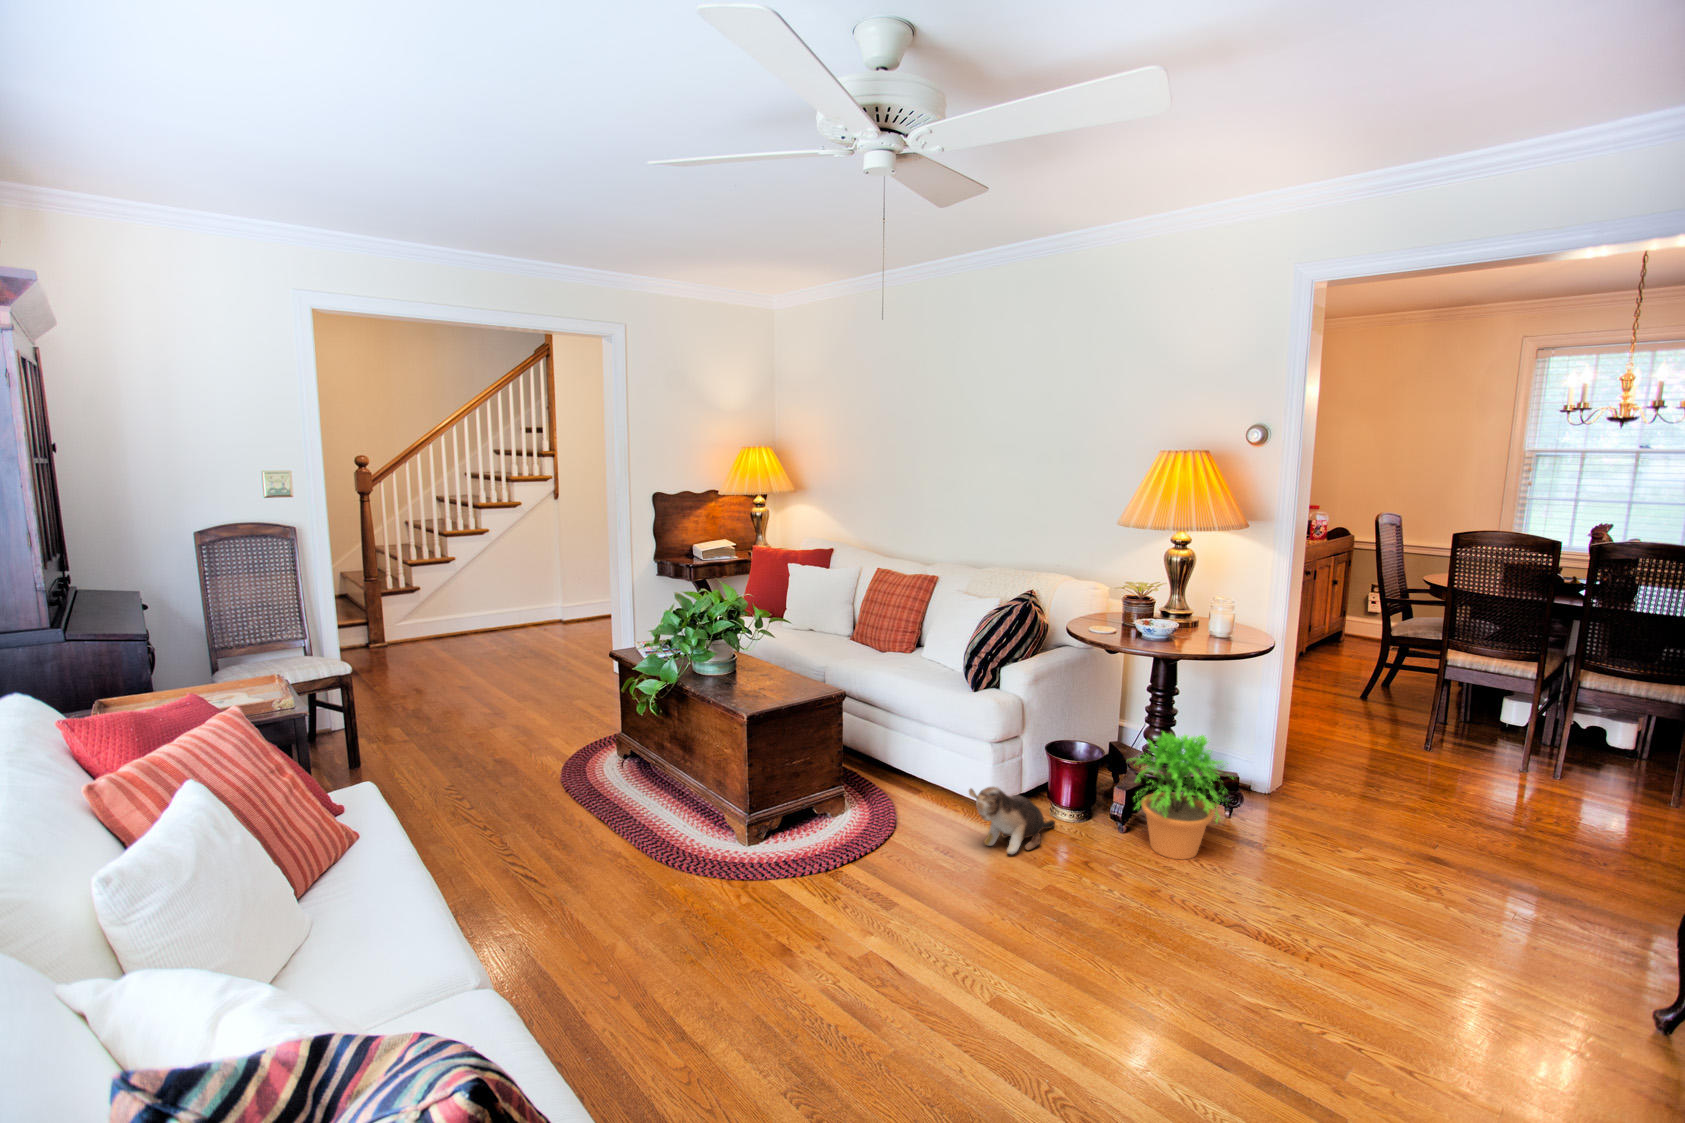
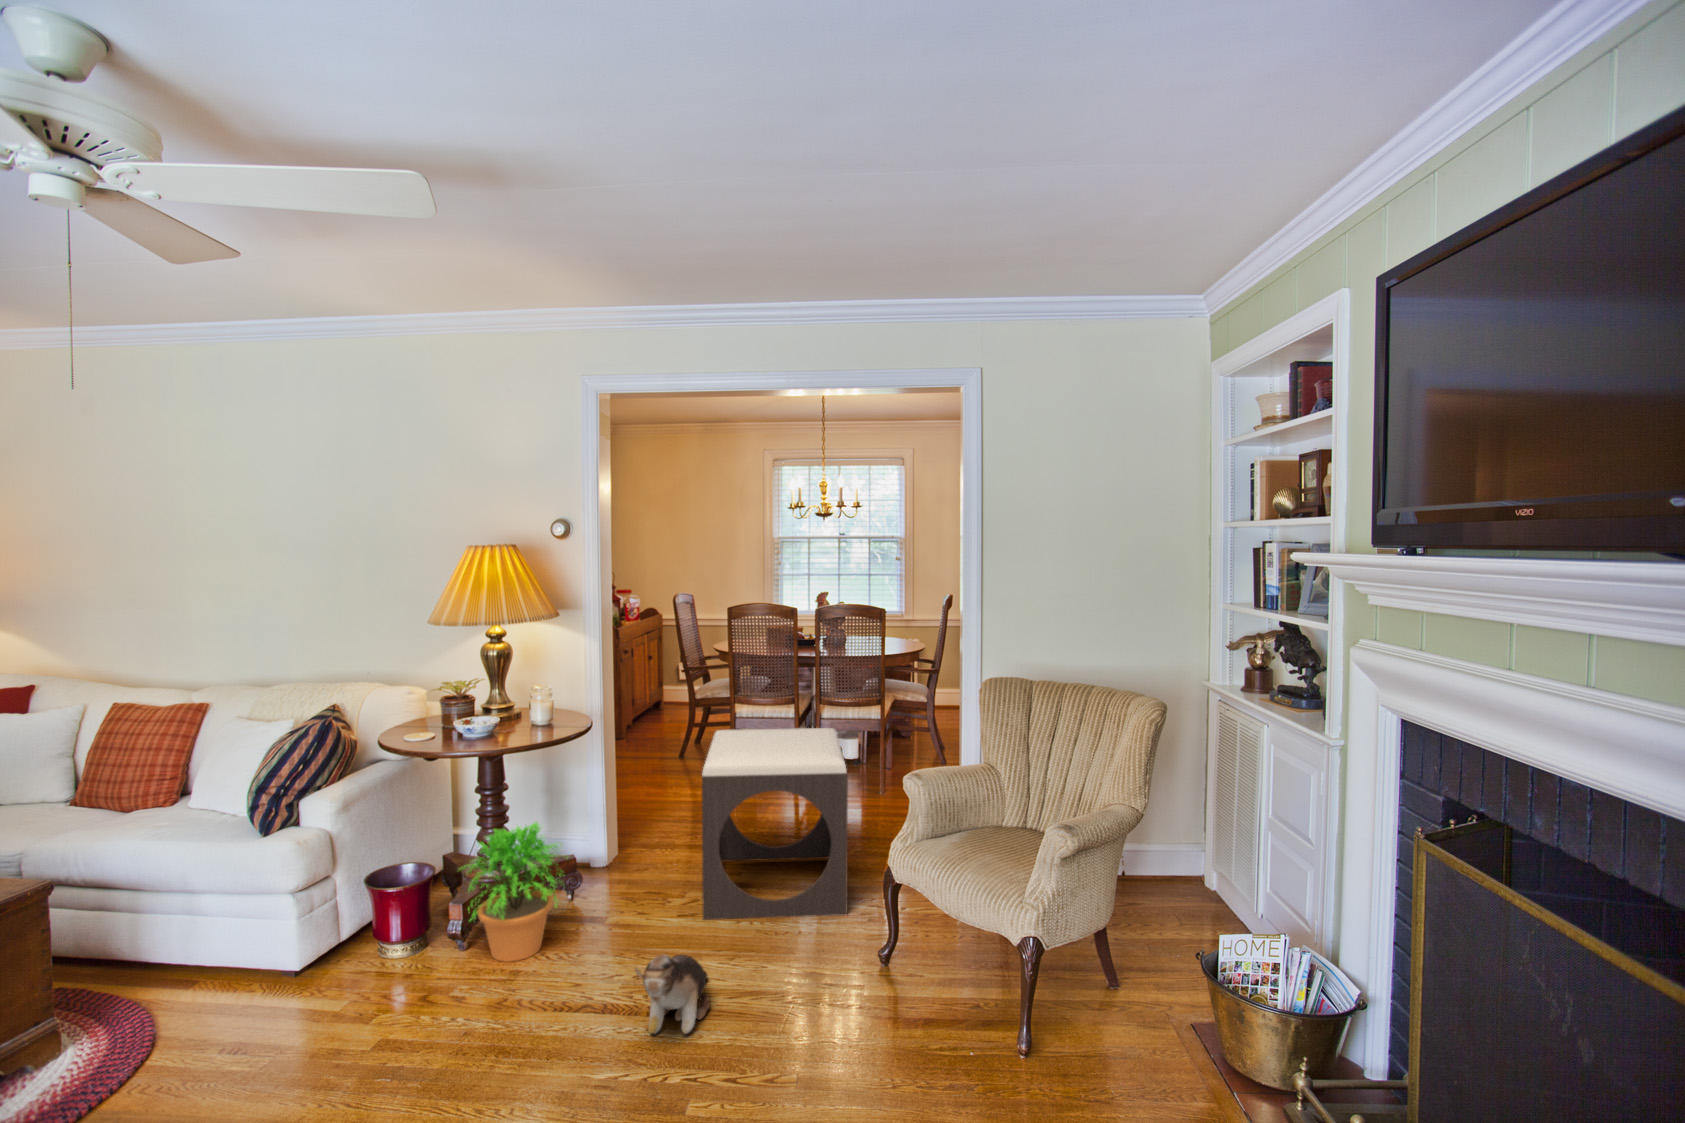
footstool: none [1379,681,1619,947] -> present [702,728,848,920]
plush toy: present [969,787,1055,854] -> present [635,954,710,1034]

